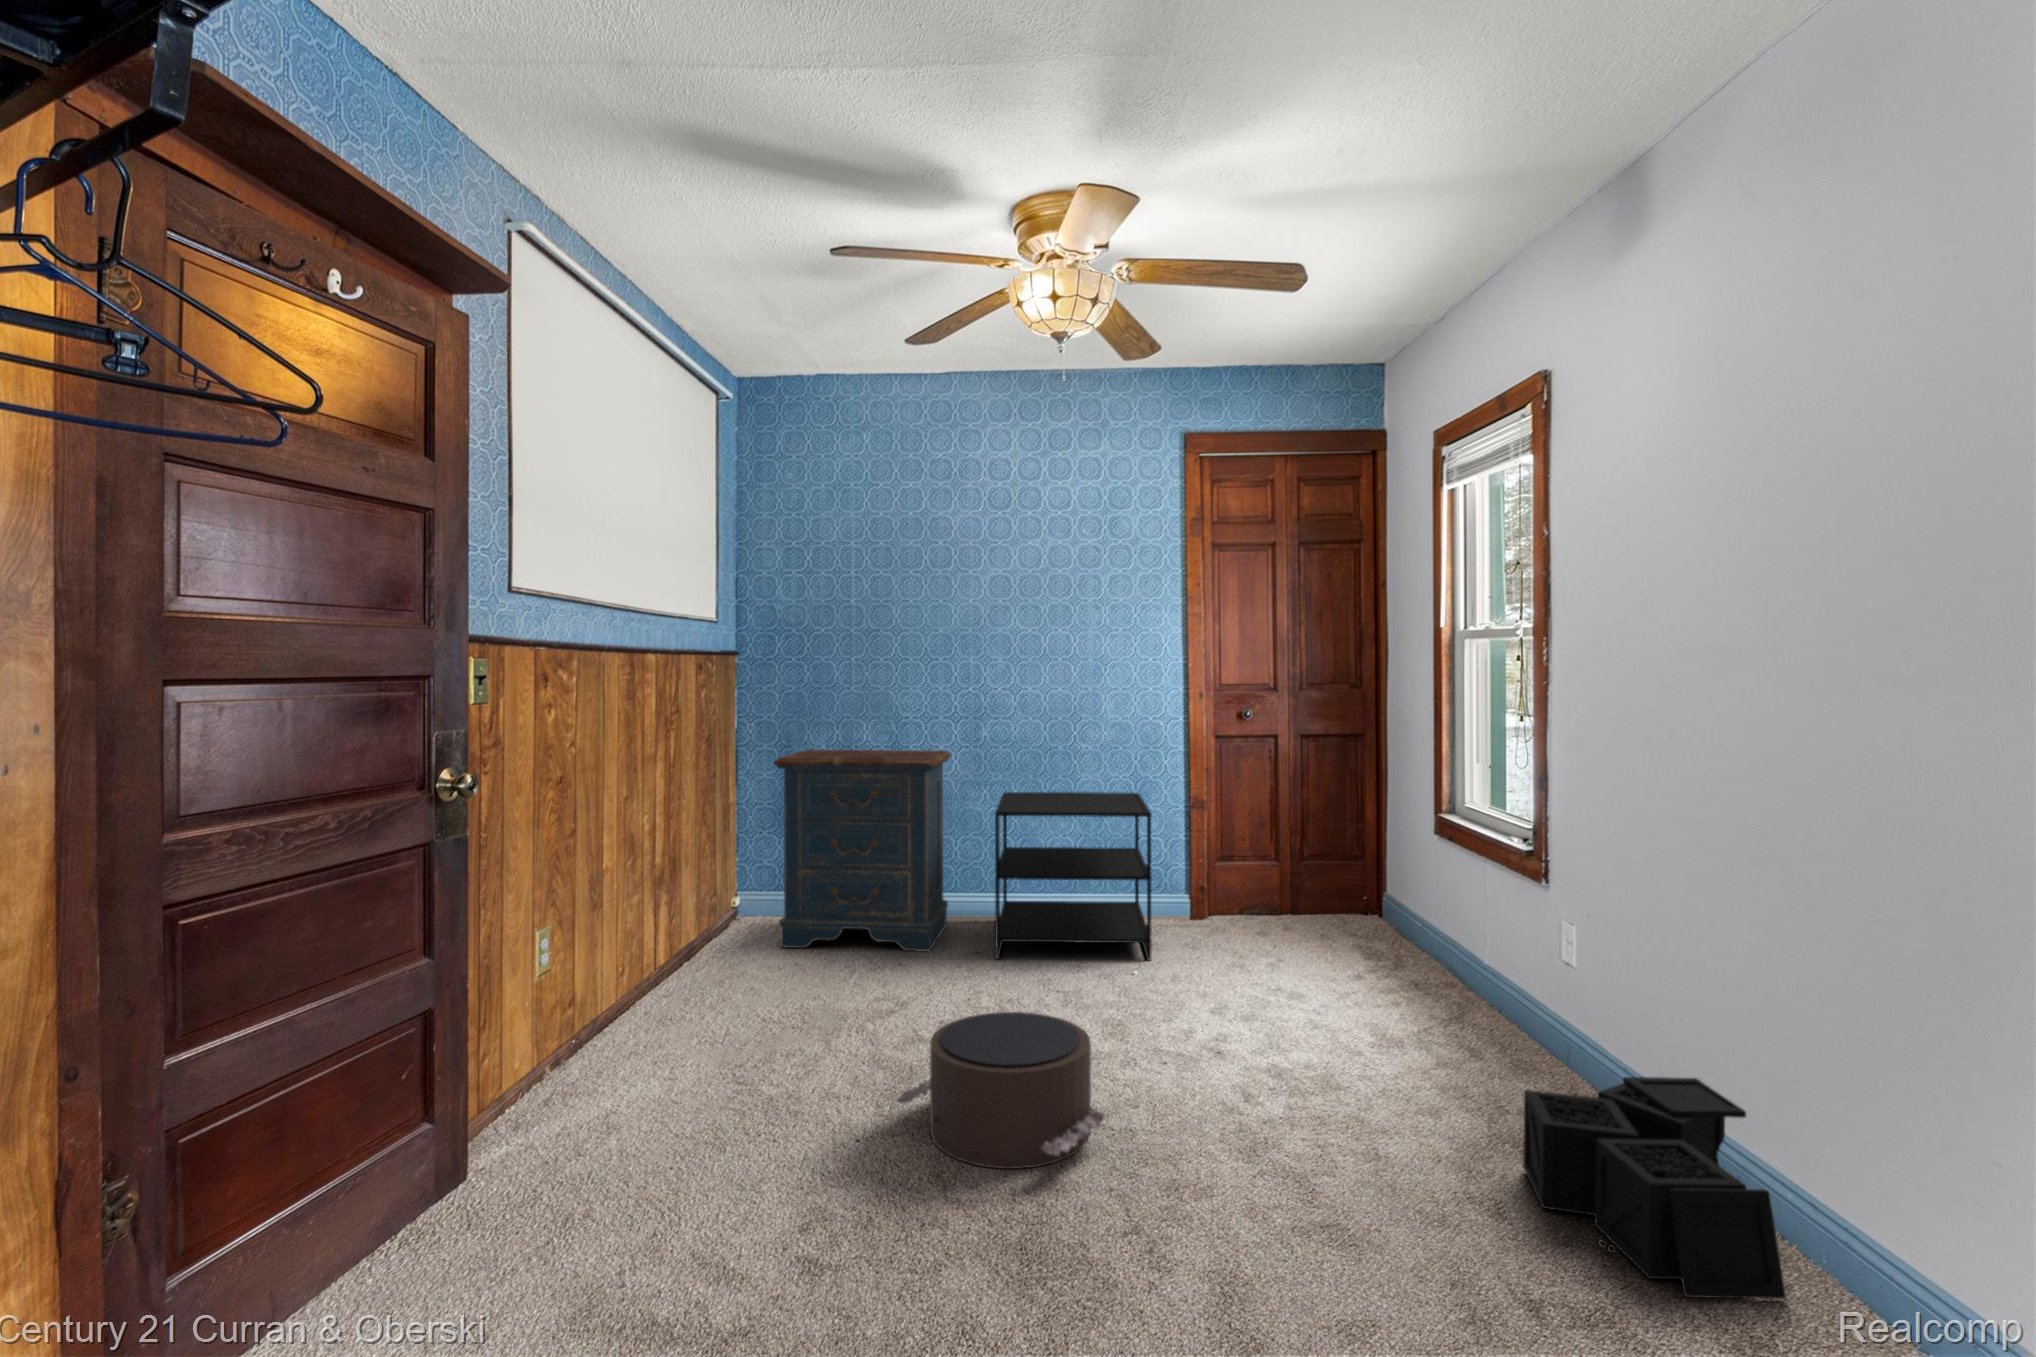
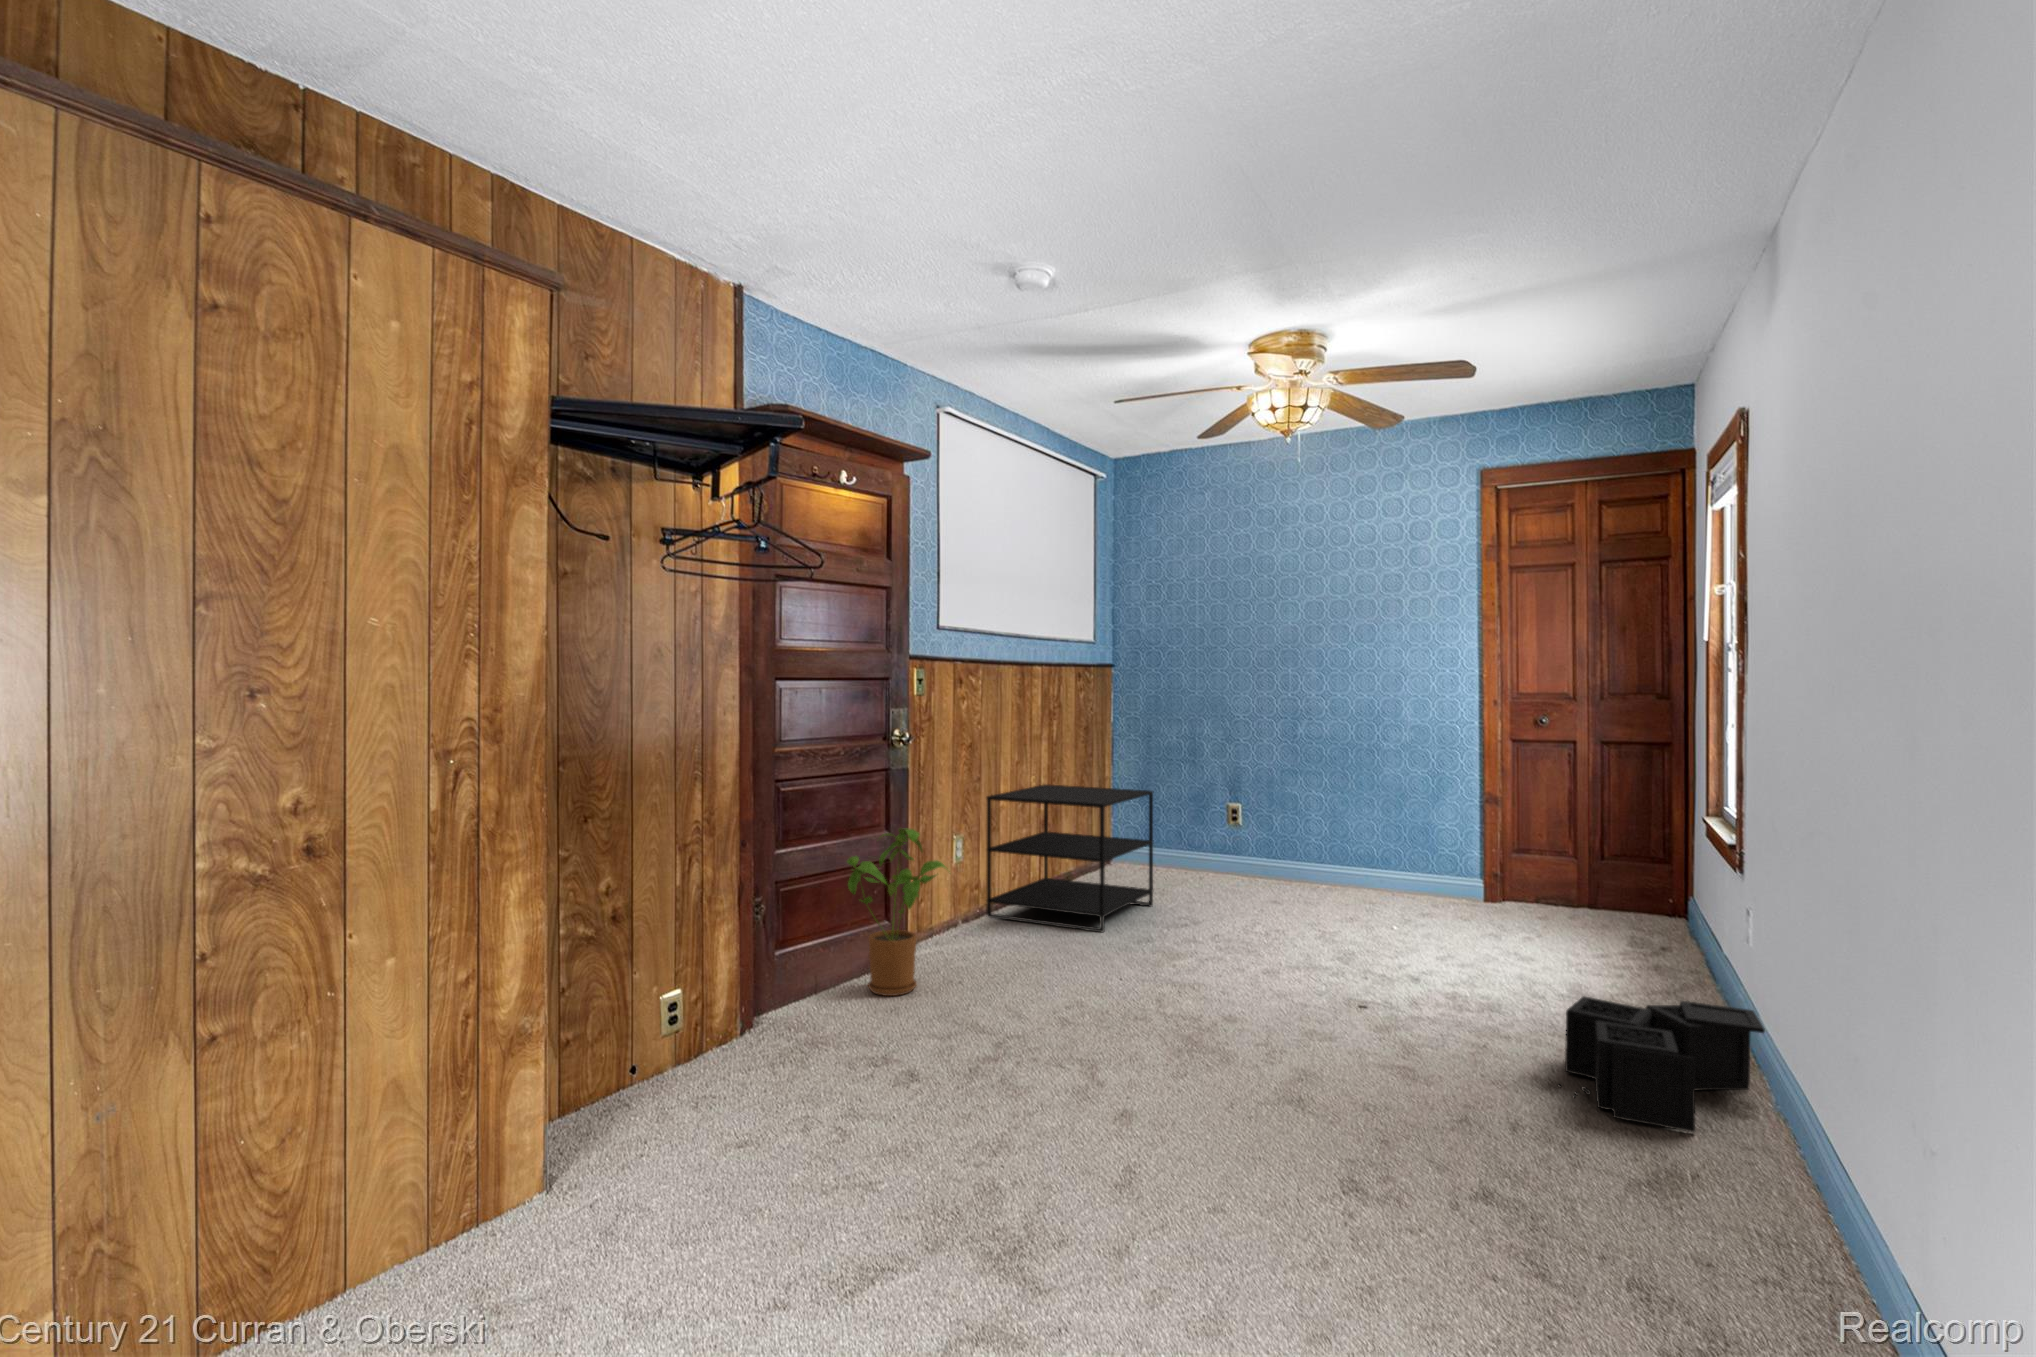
dresser: present [774,749,952,952] -> none [1128,739,1272,898]
side table: present [995,792,1152,961] -> present [986,784,1153,932]
house plant: none [350,954,576,1292] -> present [847,829,946,996]
pouf: present [897,1012,1108,1169] -> none [1147,914,1281,1004]

